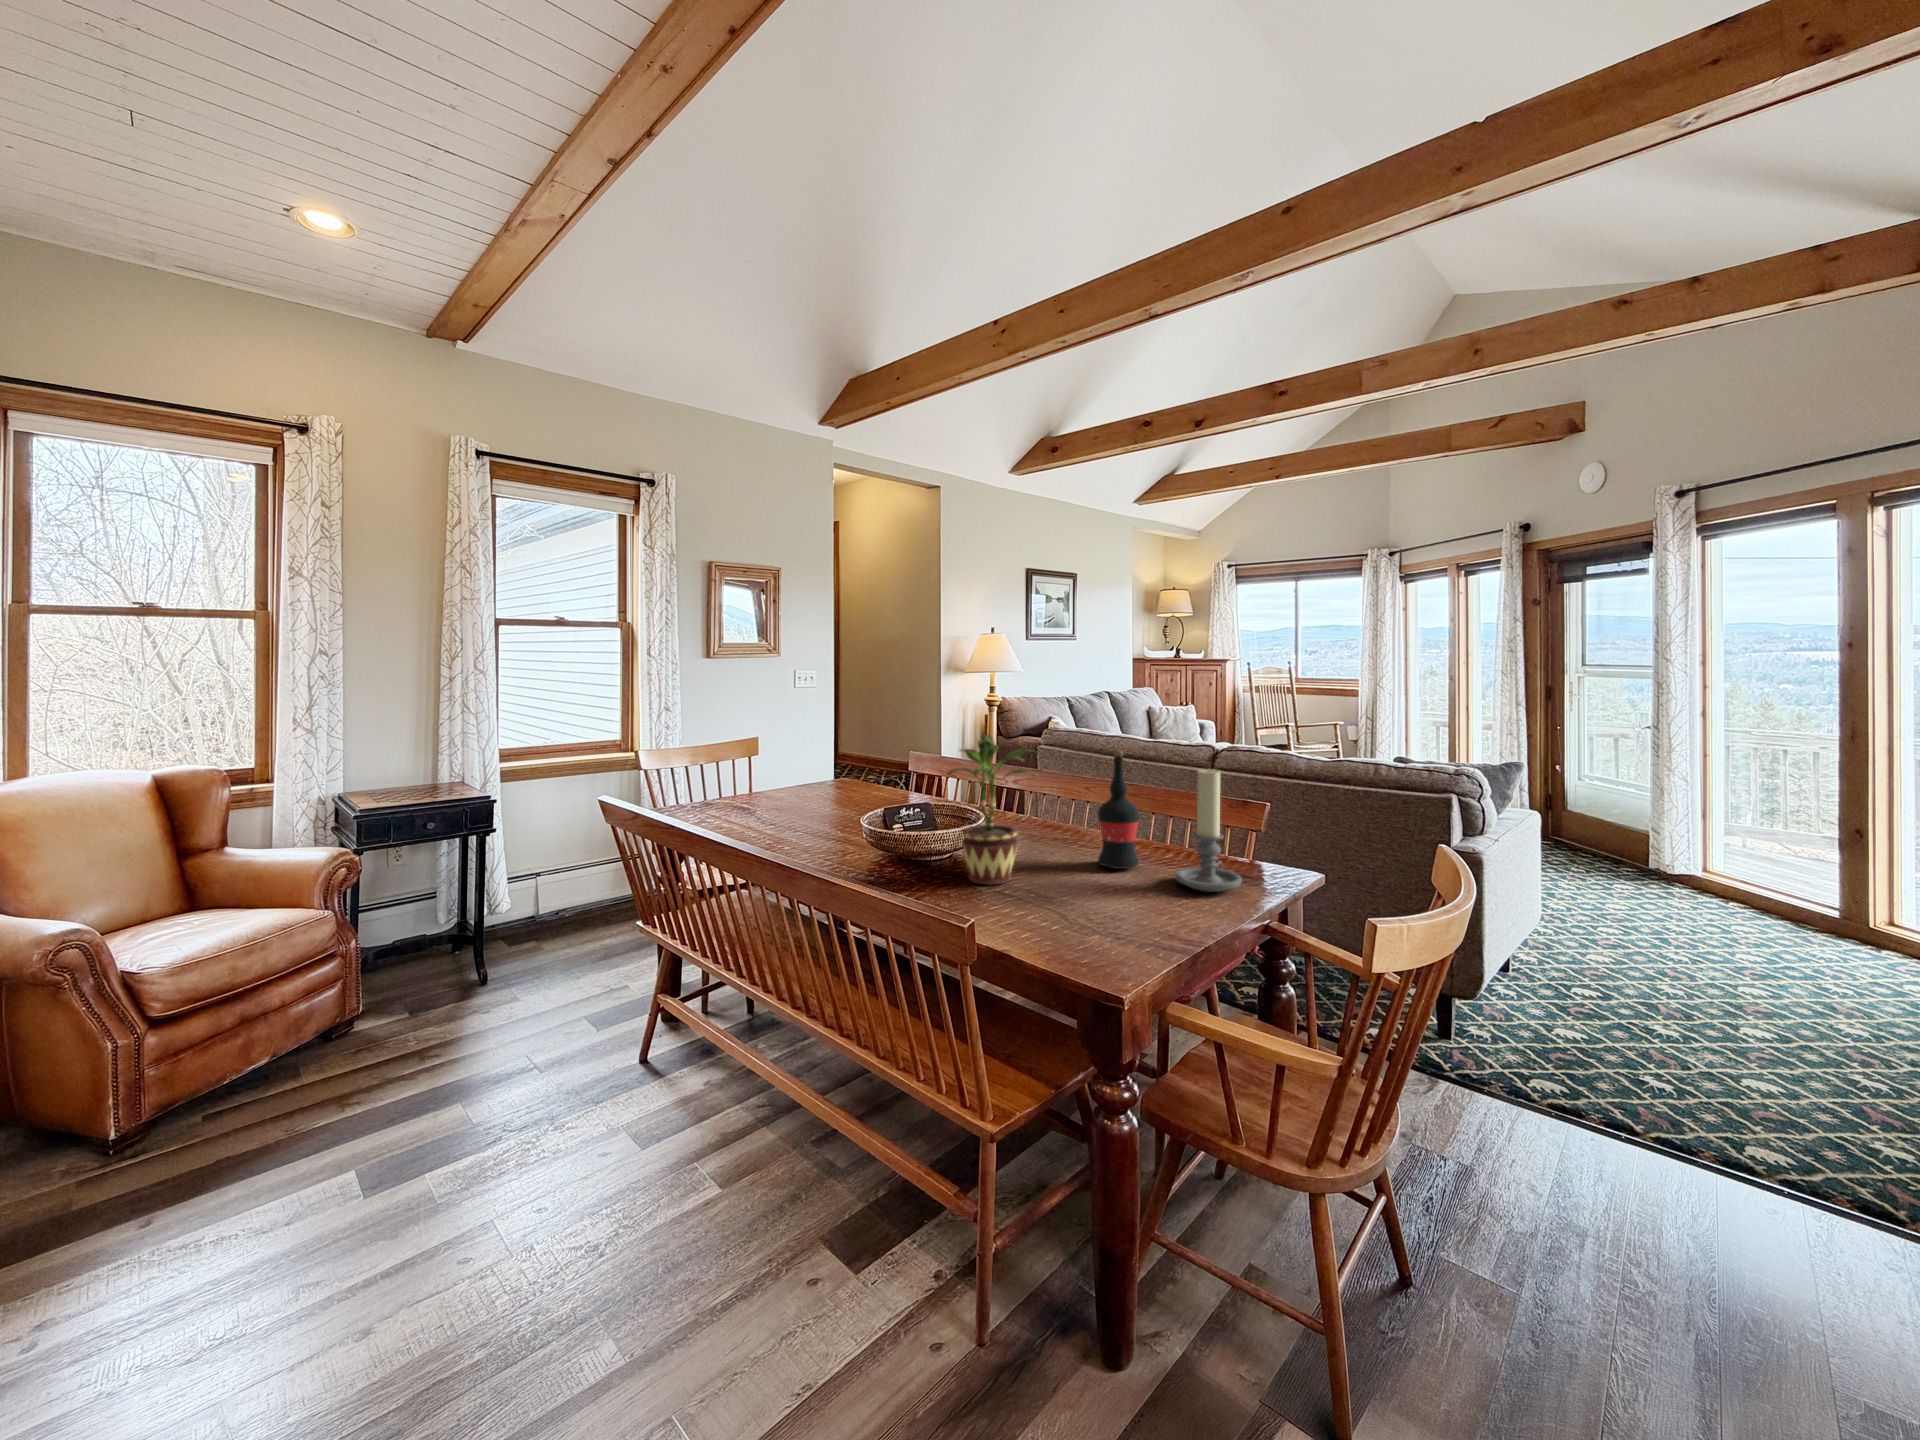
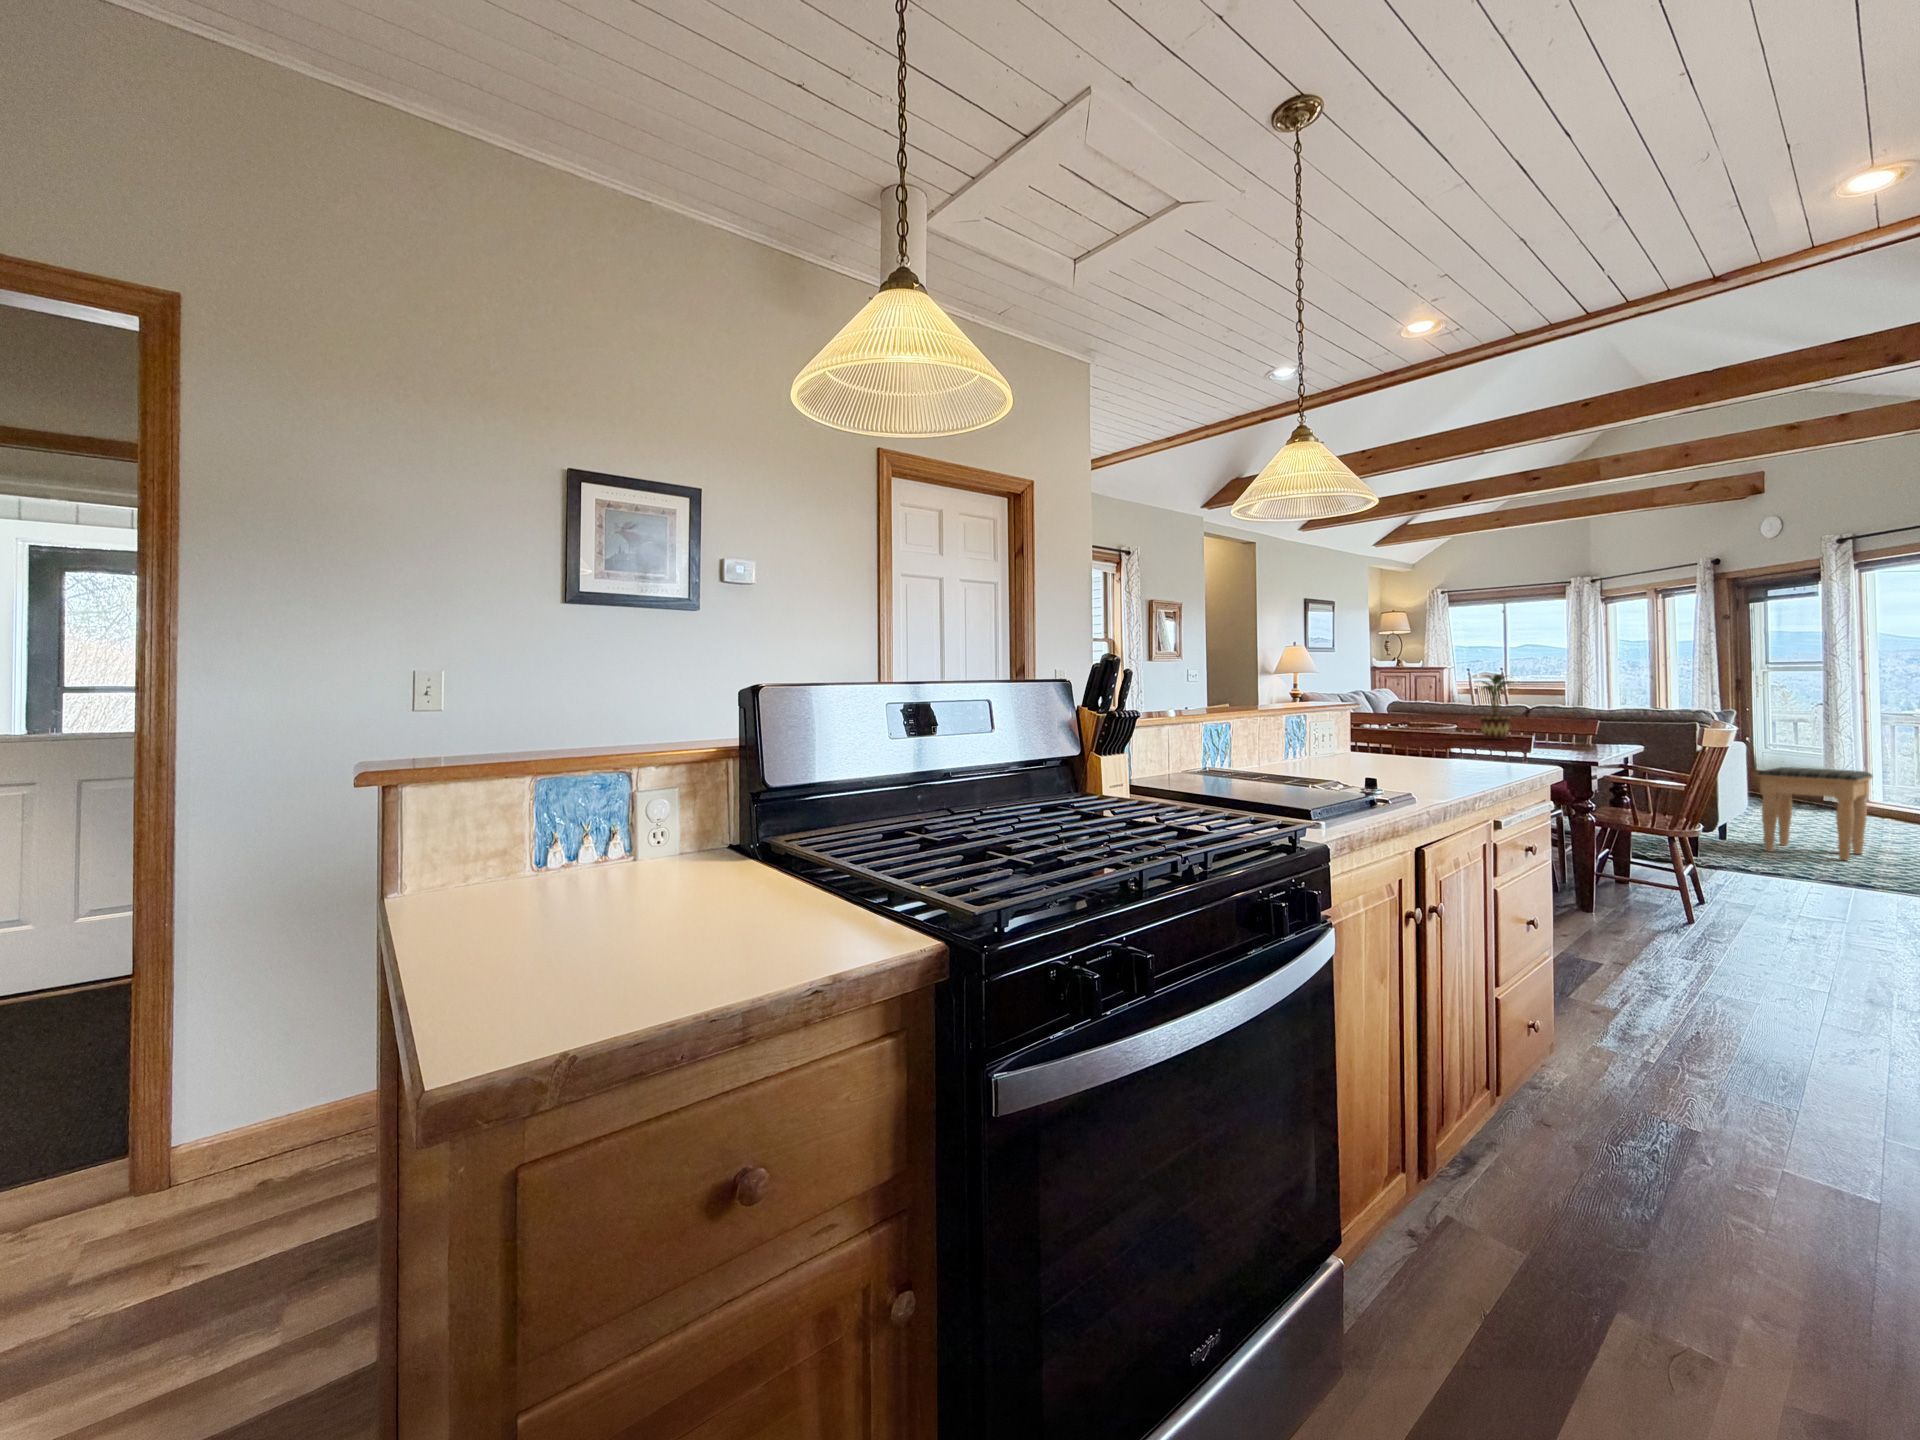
wine bottle: present [1098,750,1139,869] -> none [1538,682,1562,737]
candle holder: present [1175,769,1242,892] -> none [1588,686,1626,740]
footstool: none [1538,867,1726,1064] -> present [1757,767,1873,860]

